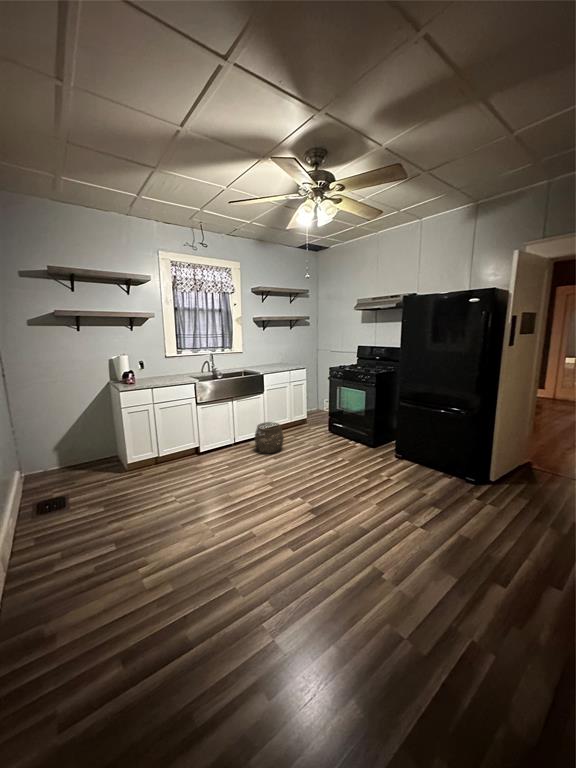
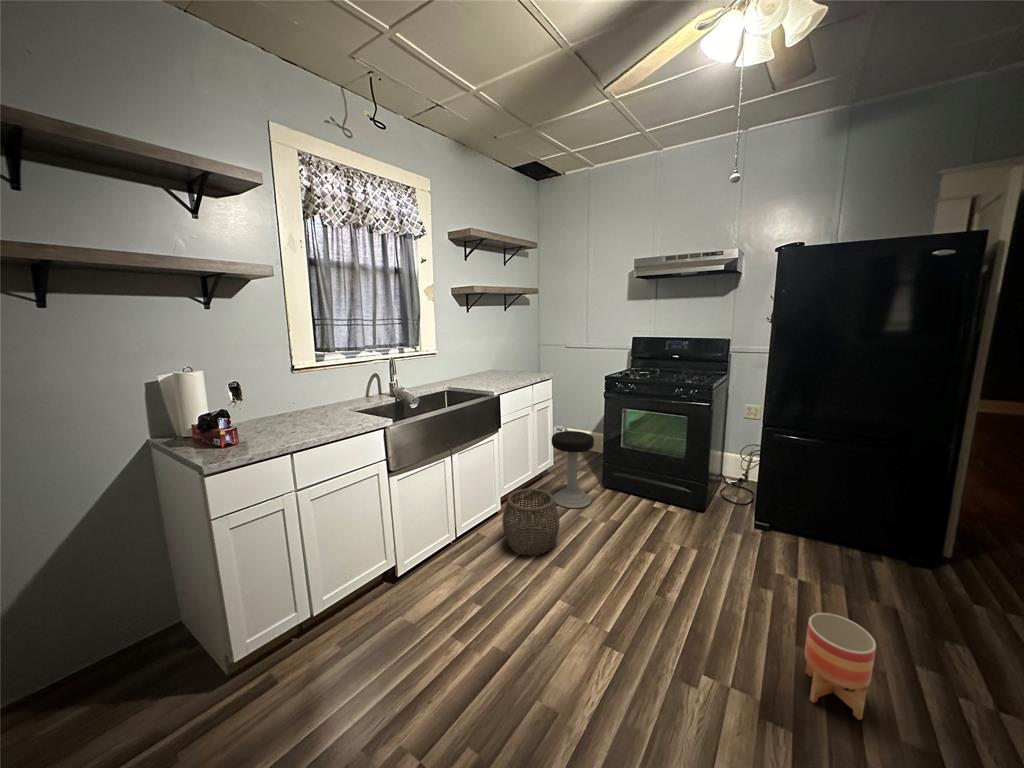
stool: none [296,398,319,439] -> present [552,431,594,508]
planter: none [339,475,365,519] -> present [805,613,876,720]

